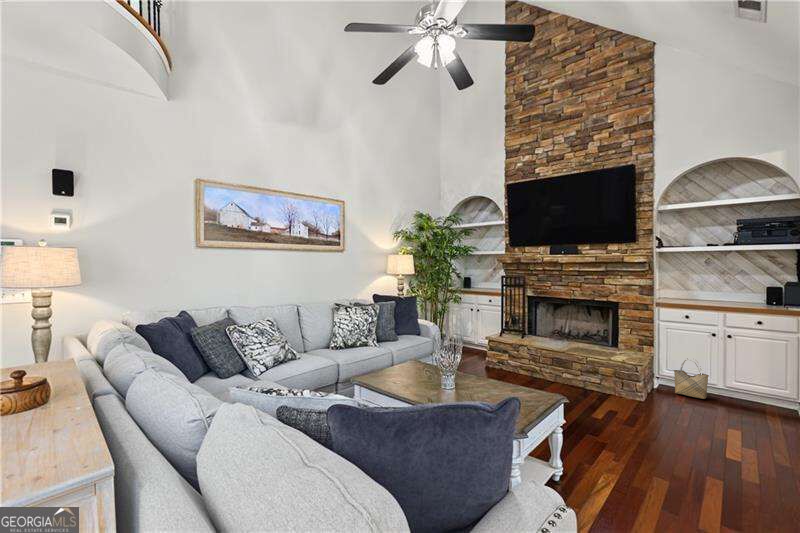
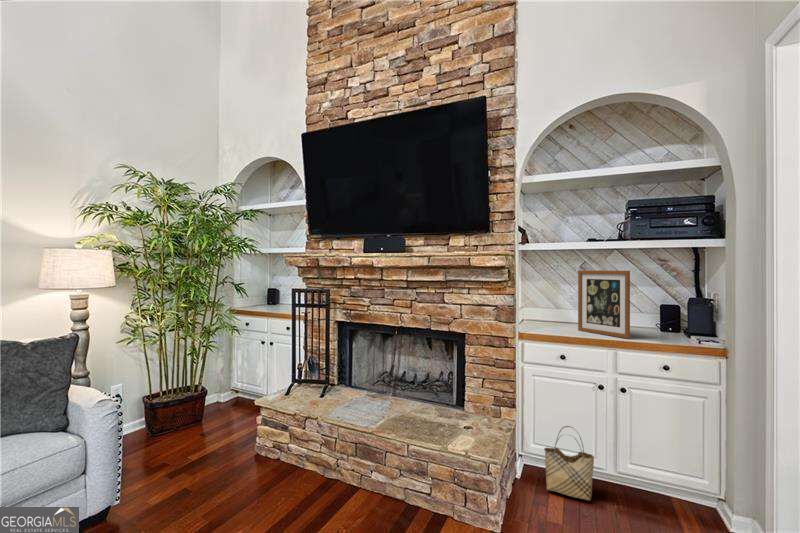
picture frame: none [700,264,736,306] -> present [578,270,630,338]

